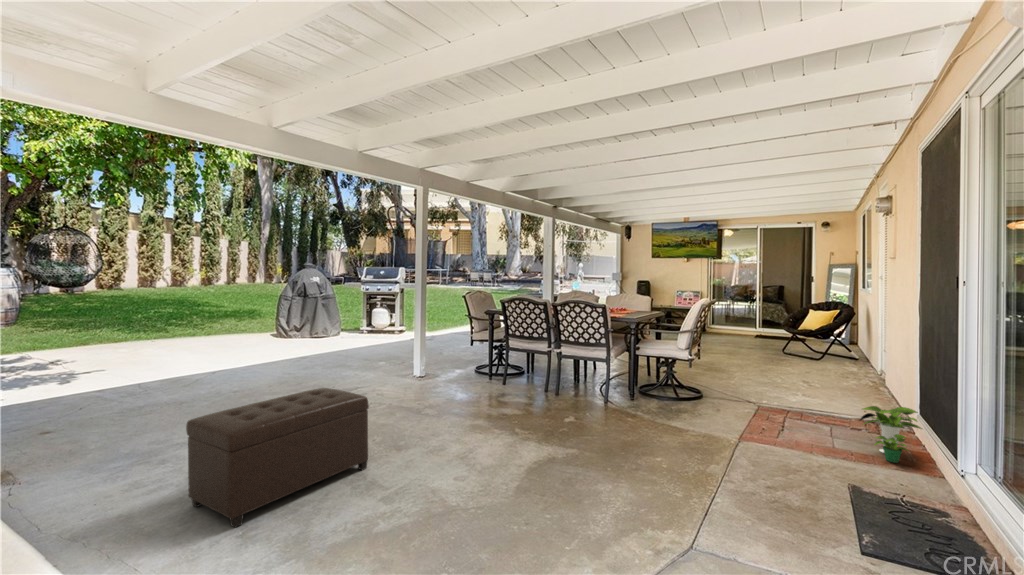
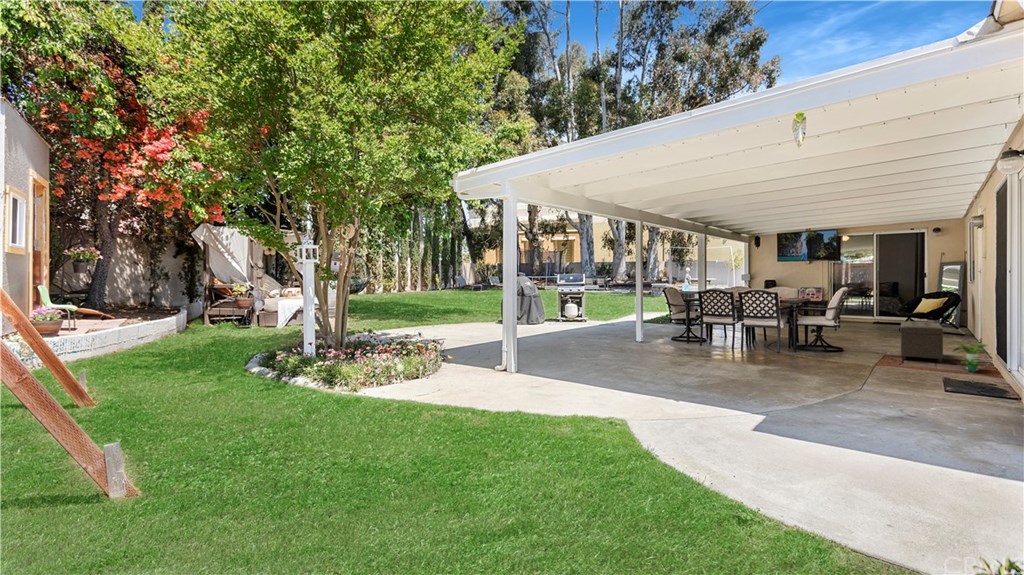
ottoman: present [186,388,369,527] -> present [900,322,943,363]

